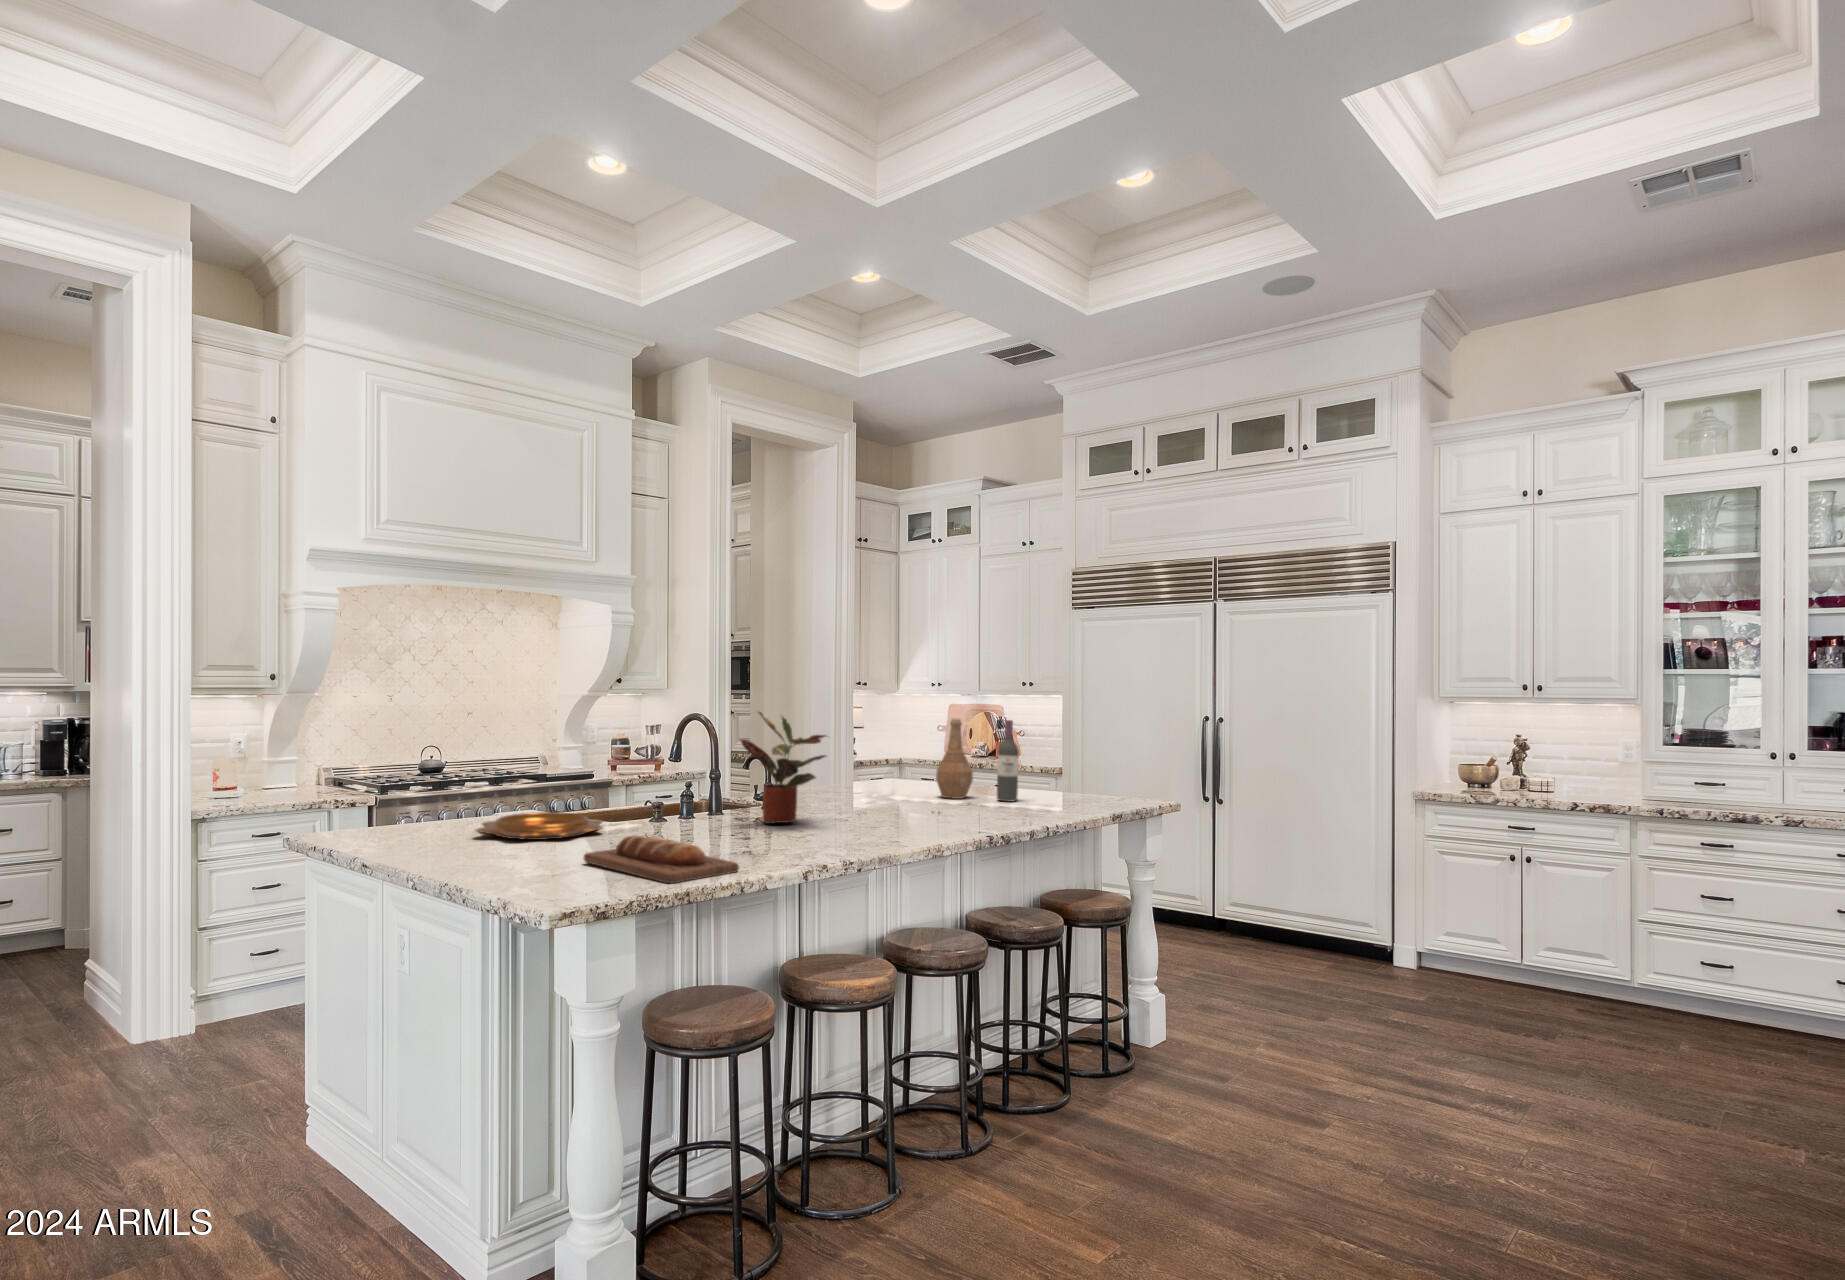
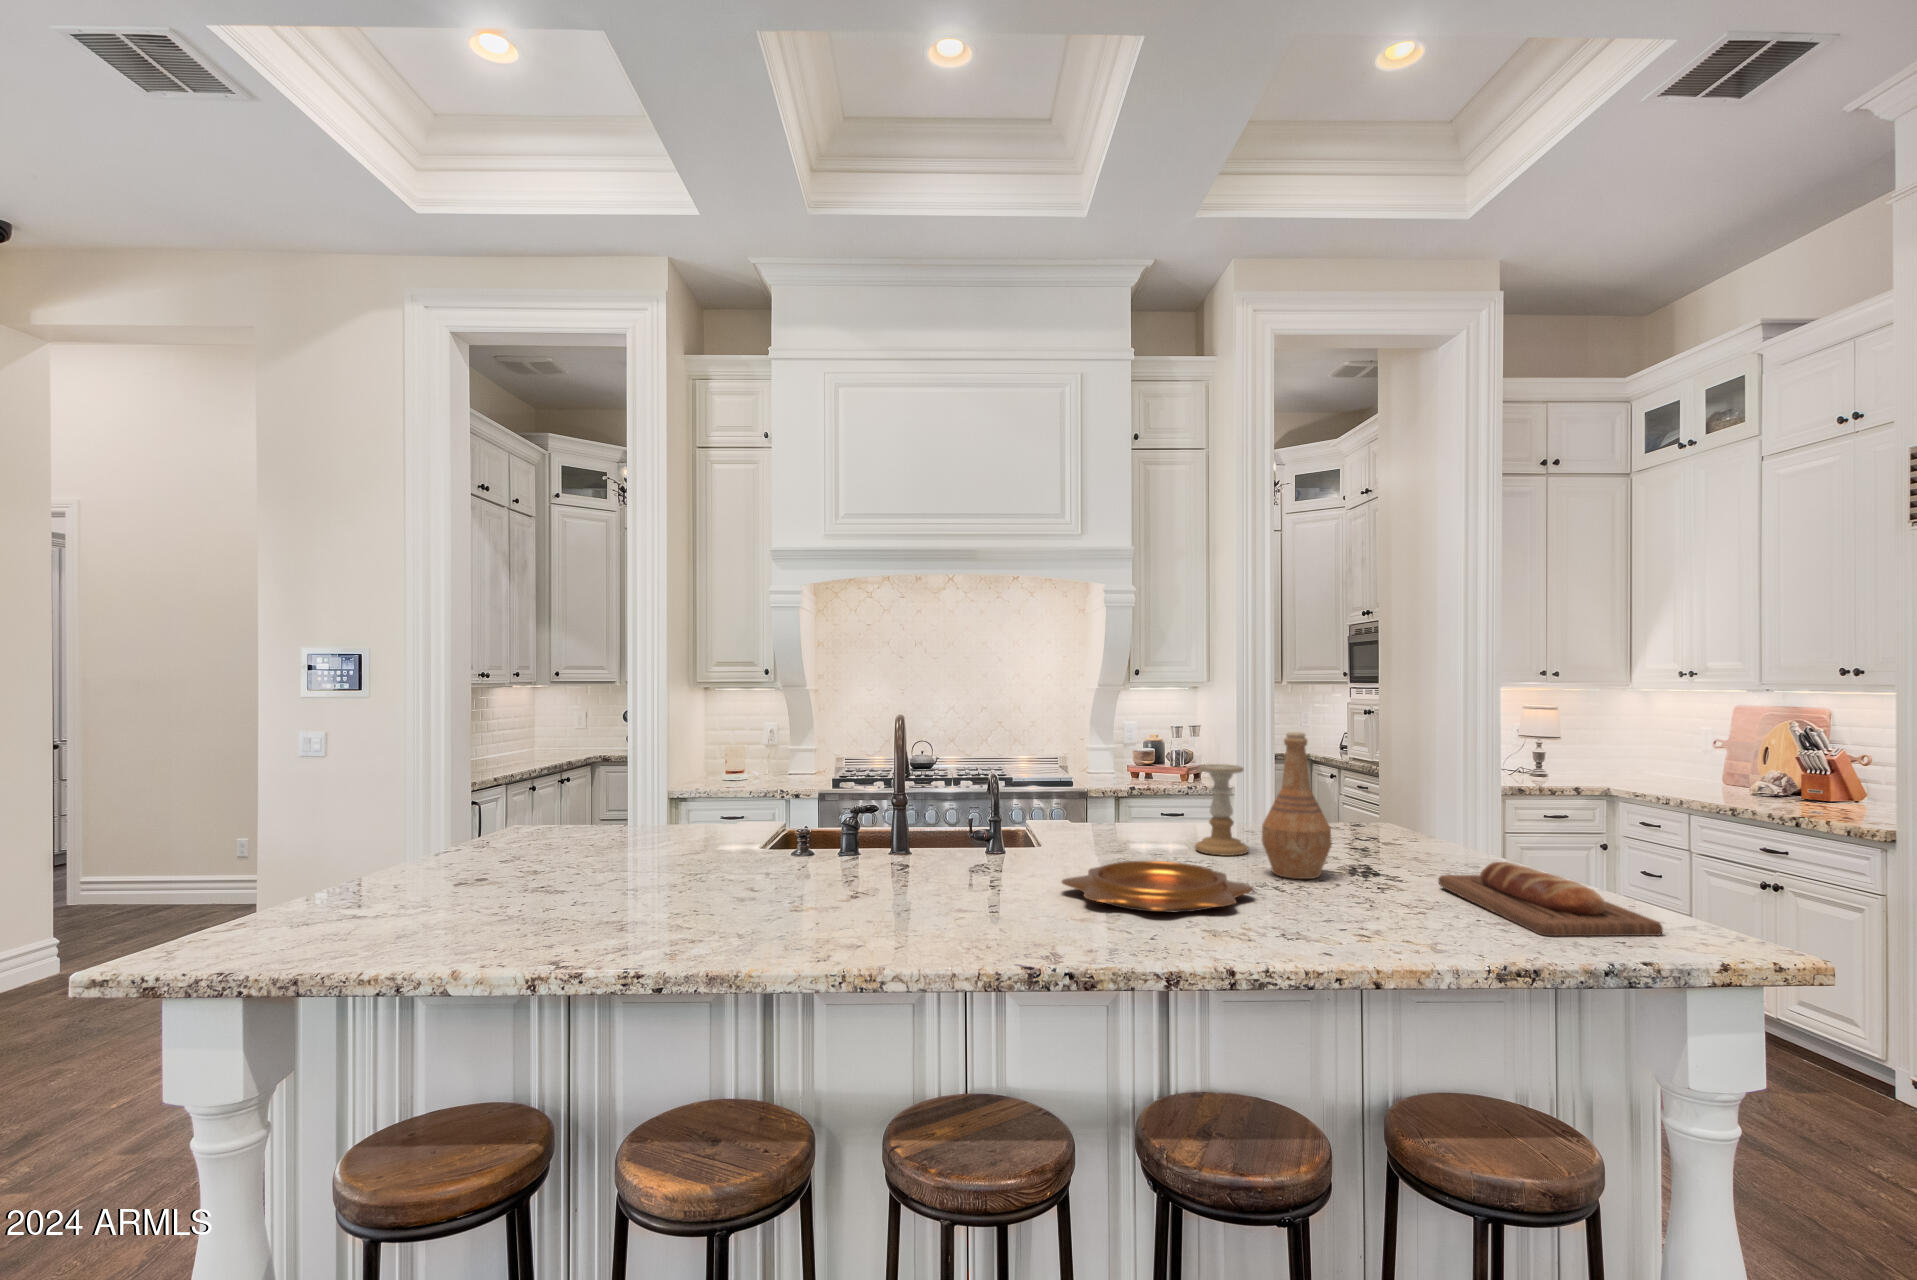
potted plant: present [741,712,826,824] -> none [795,711,929,883]
wine bottle: present [997,720,1019,802] -> none [1344,739,1388,901]
candle holder: none [872,741,903,795] -> present [1195,764,1248,856]
decorative bowl: present [476,812,603,840] -> present [1062,861,1253,912]
bread loaf: present [583,836,739,883] -> present [1438,862,1663,936]

